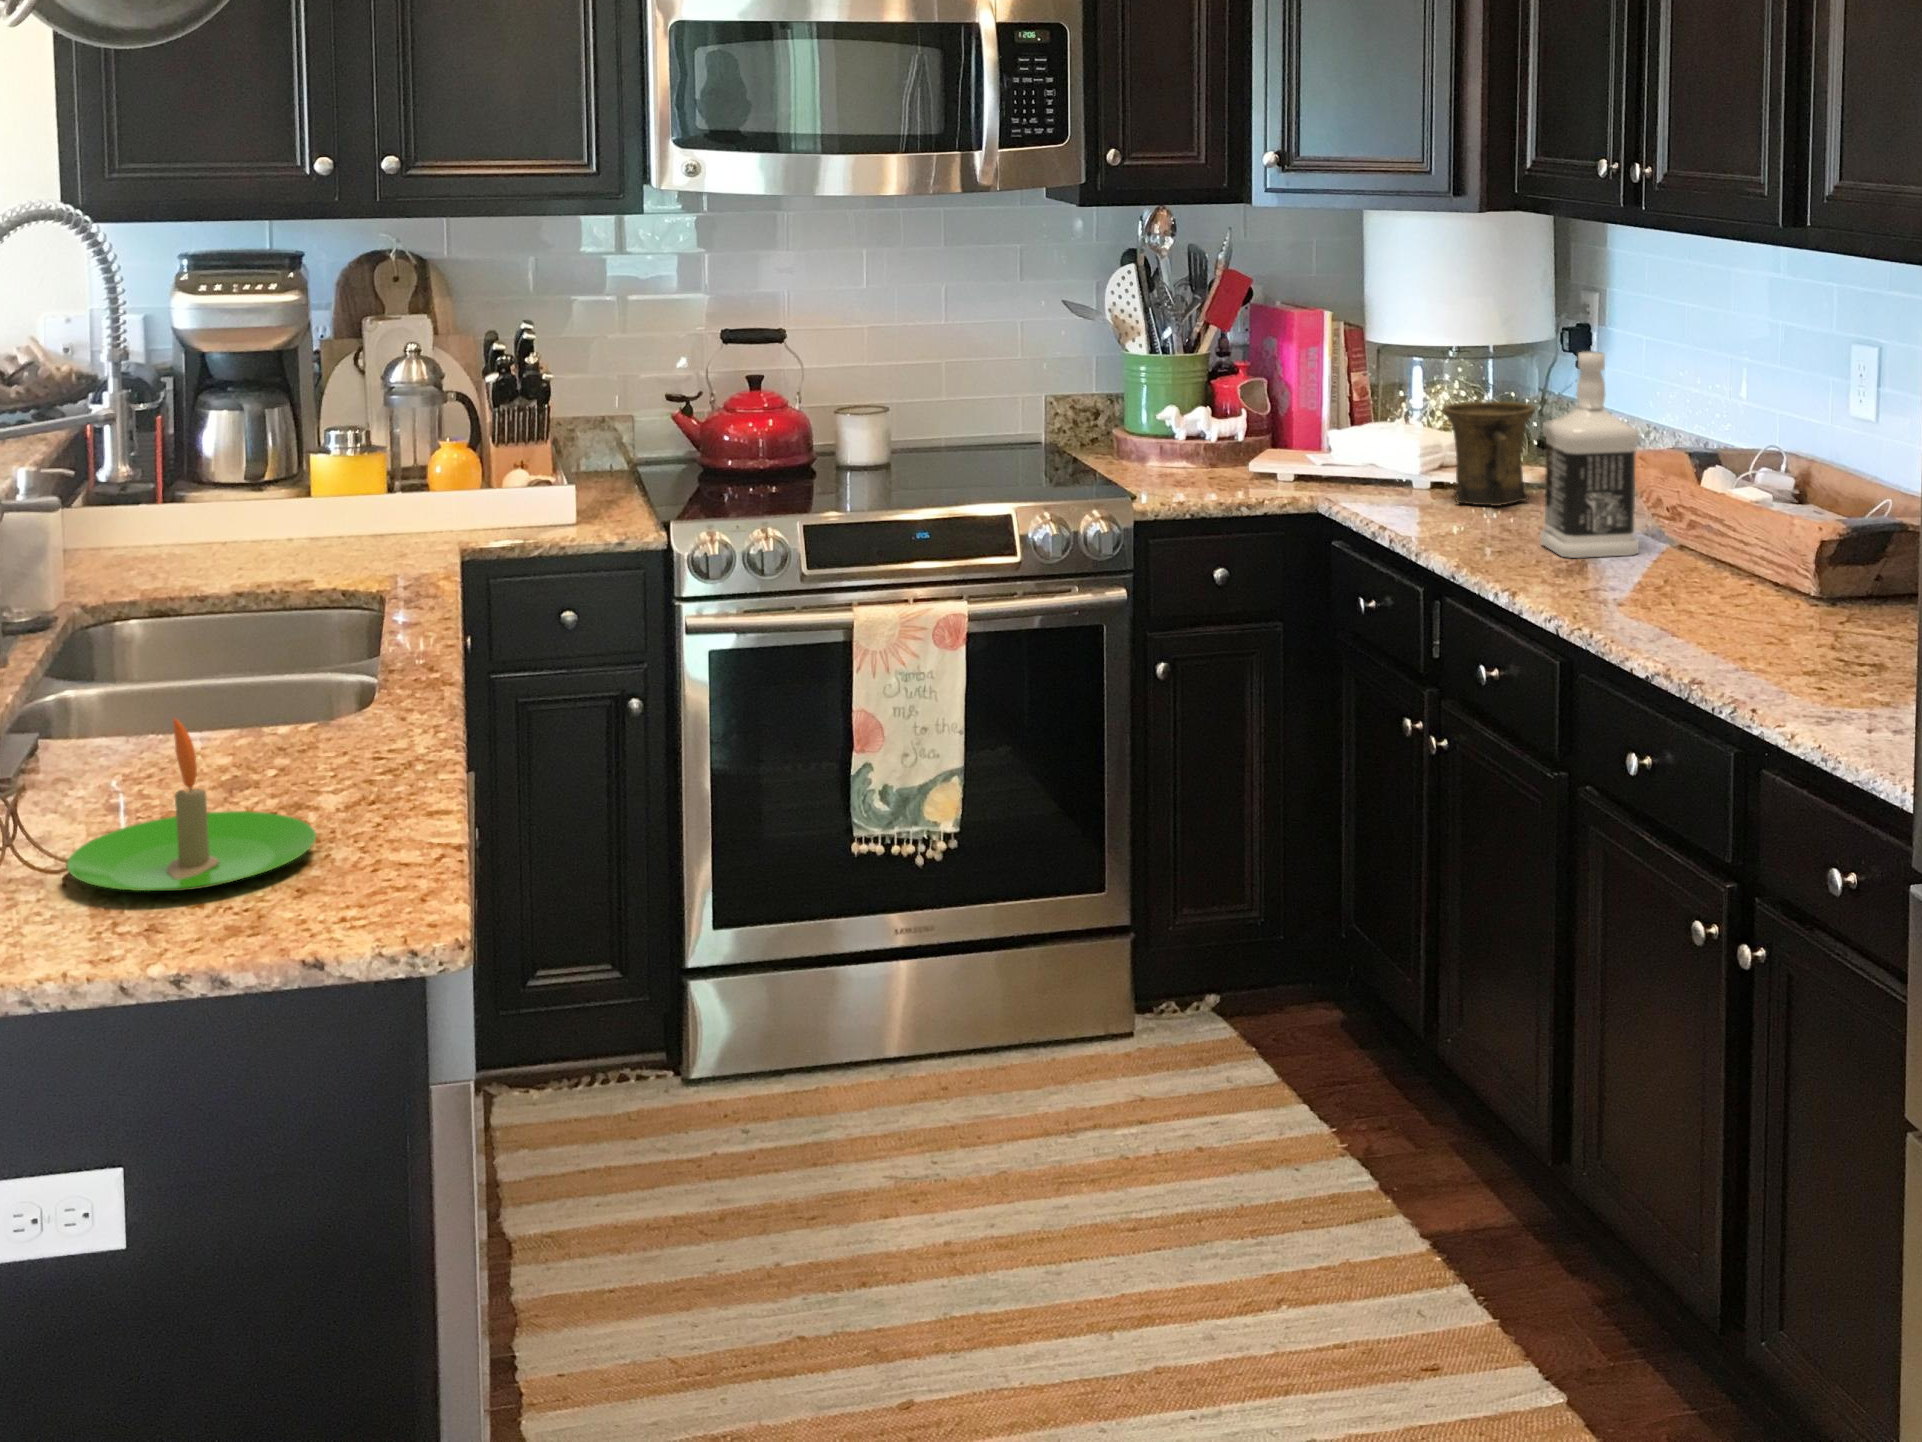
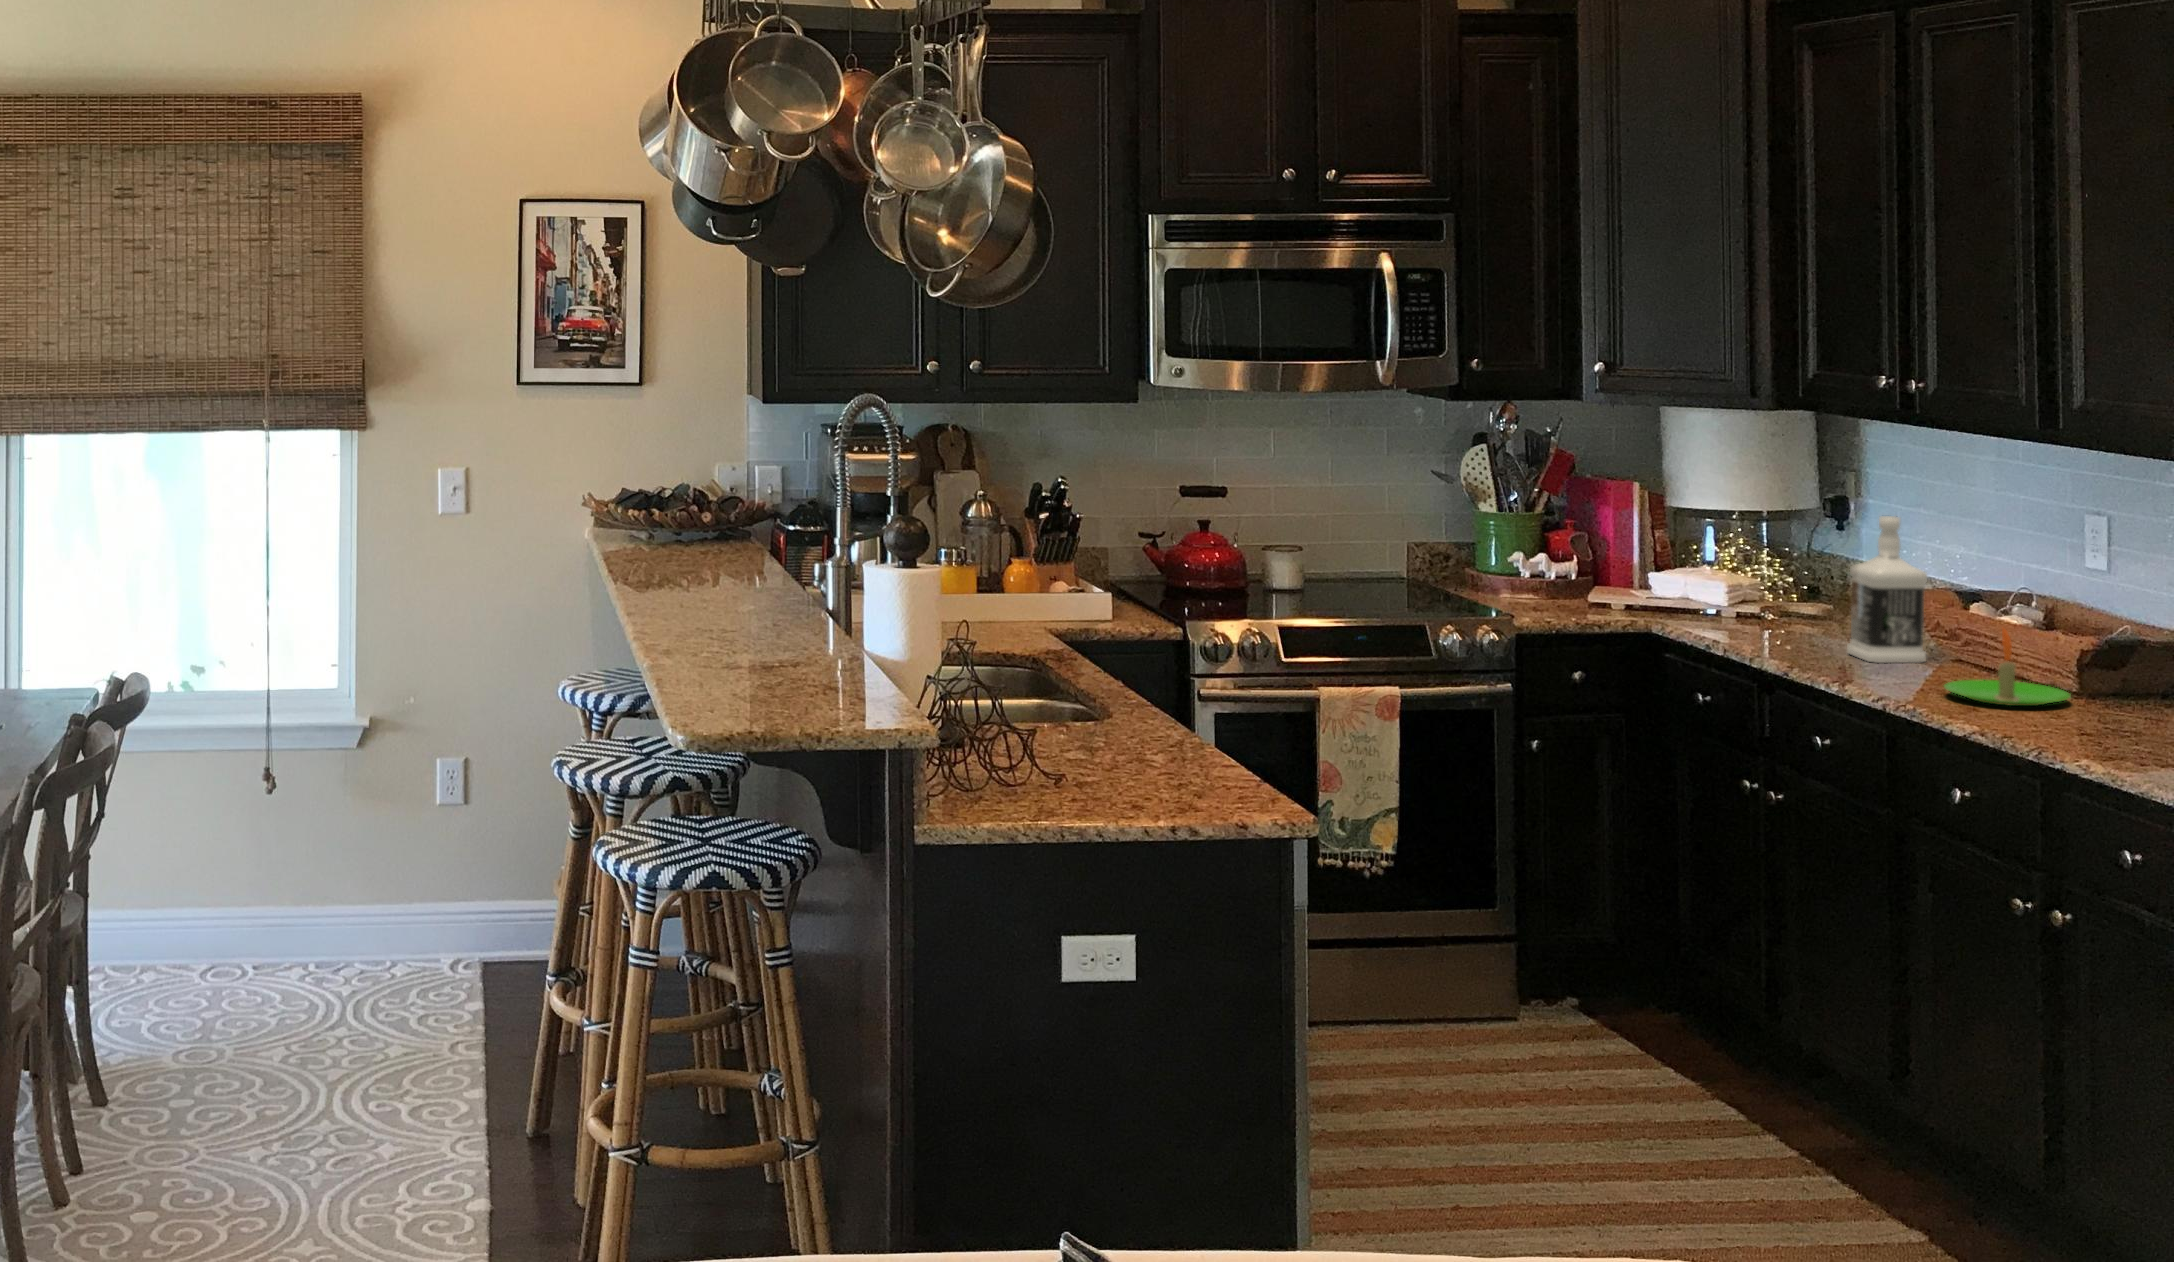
mug: present [1442,401,1535,506] -> none [1753,552,1828,628]
candle: present [67,718,316,891] -> present [1944,629,2070,706]

